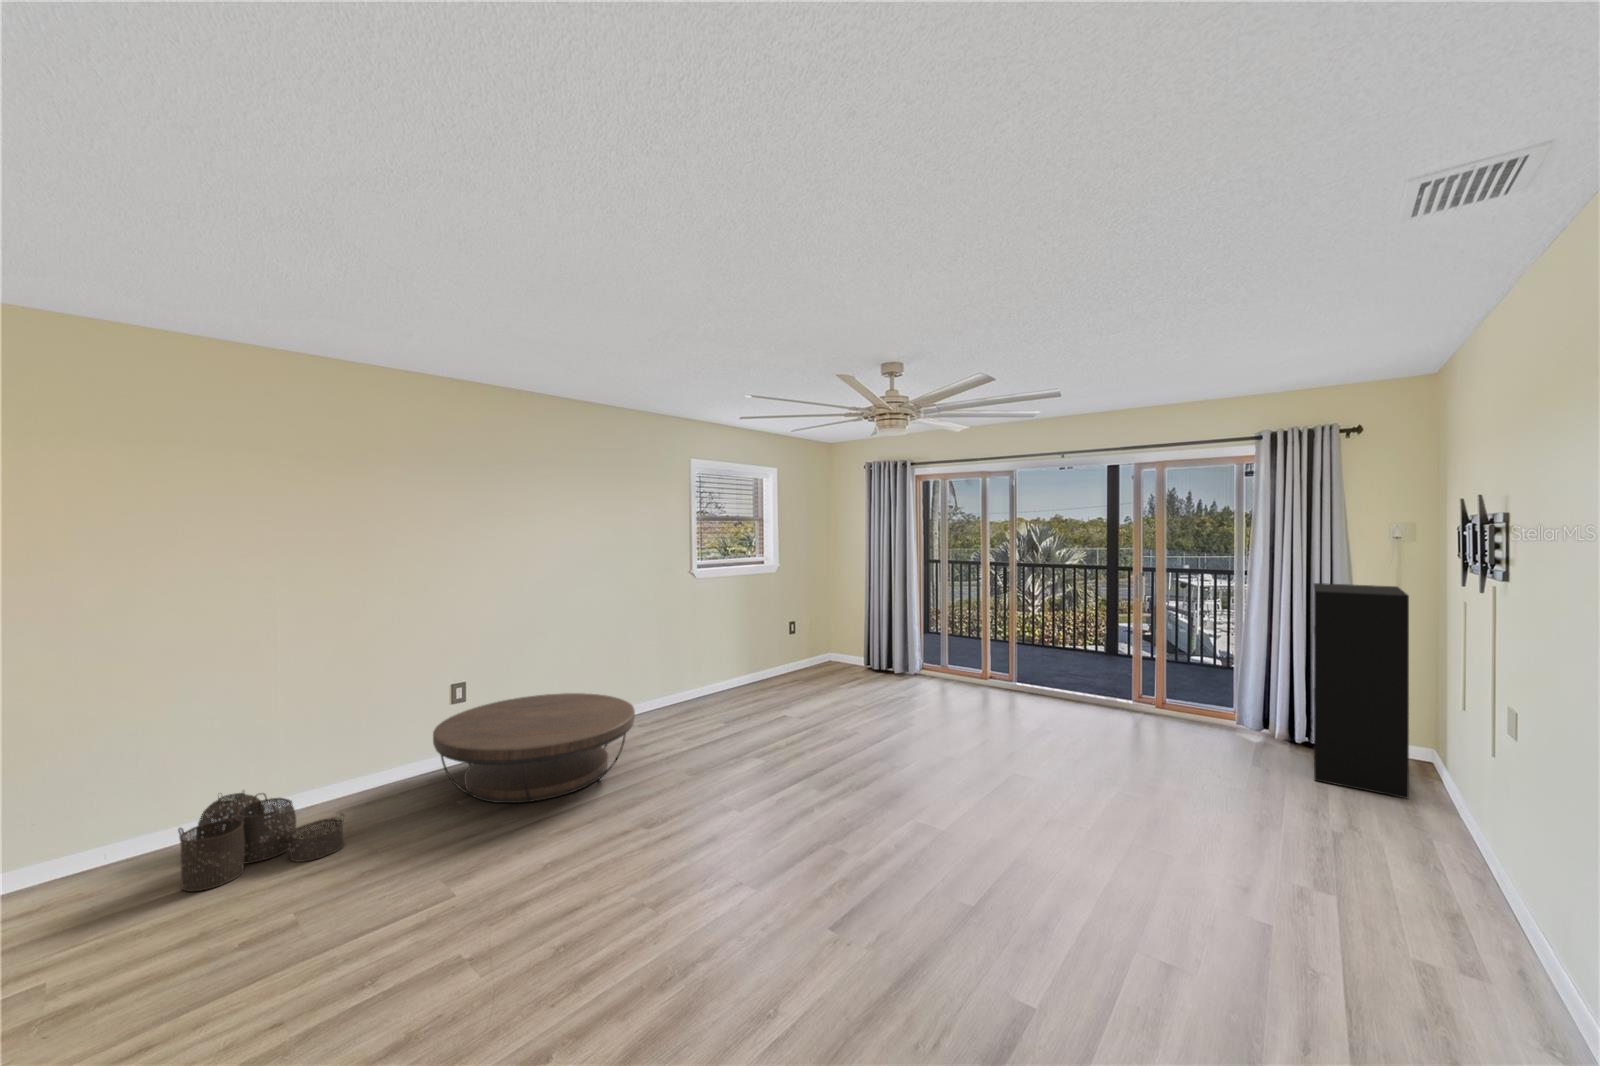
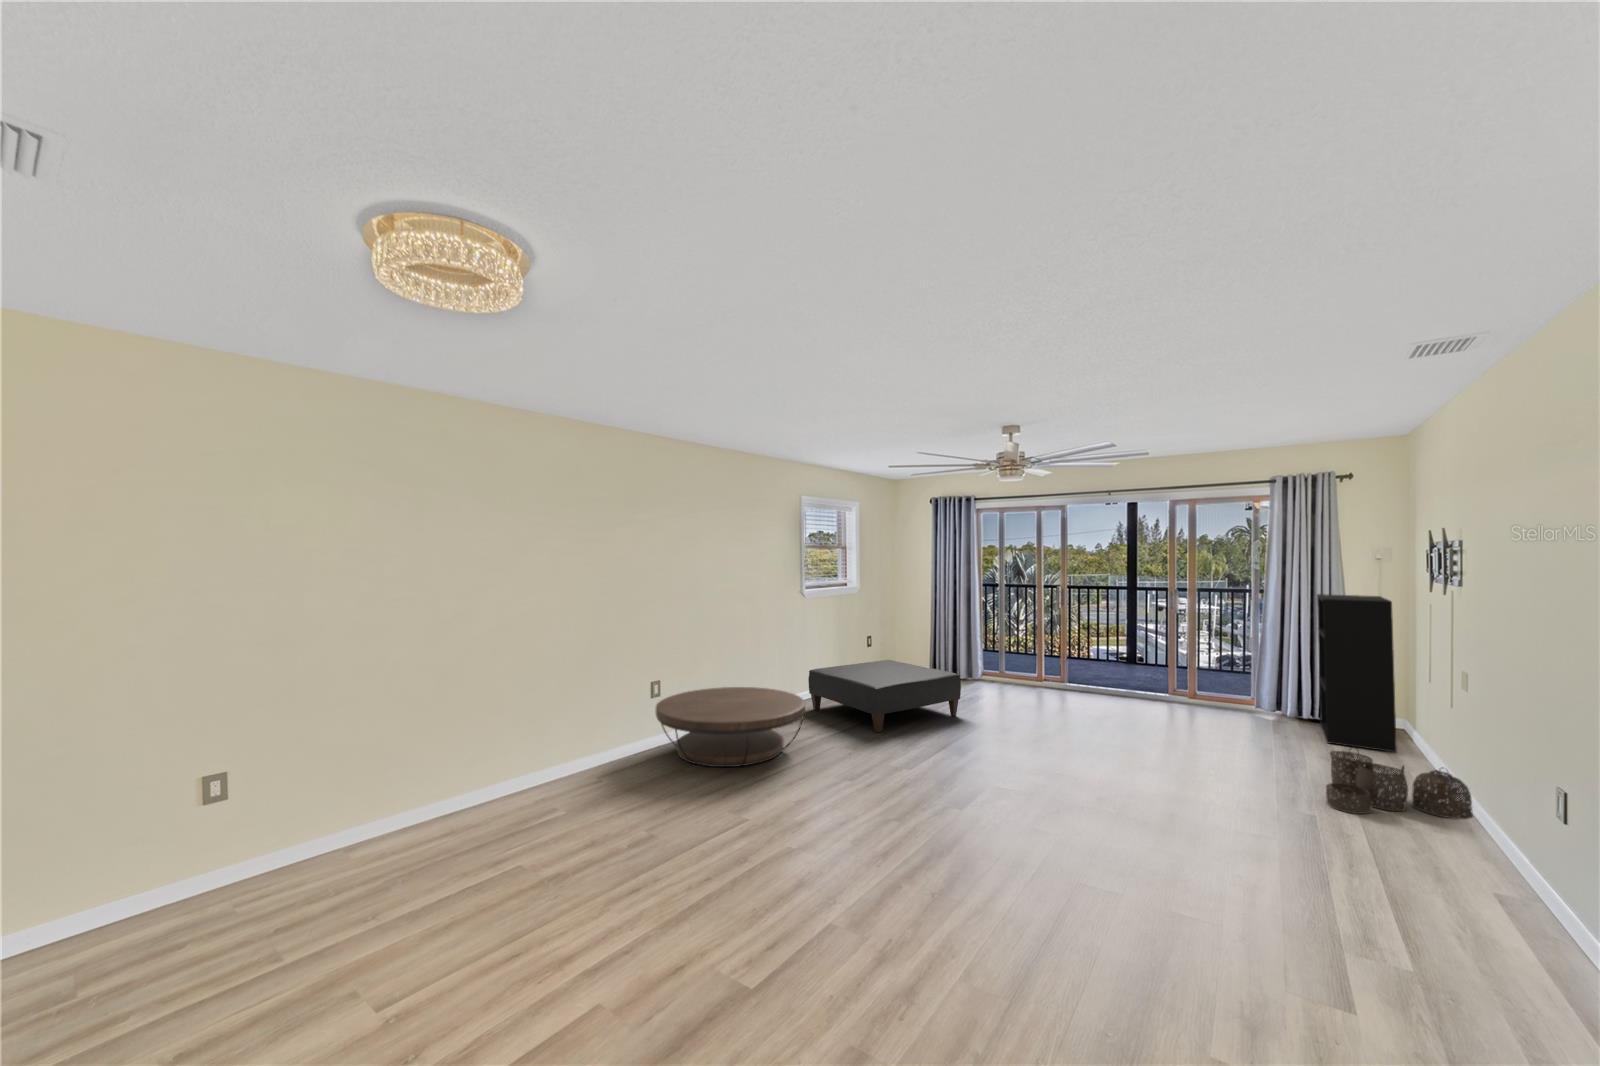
ottoman: none [685,657,860,752] -> present [808,660,961,732]
woven basket: present [178,791,344,891] -> present [1326,747,1473,819]

